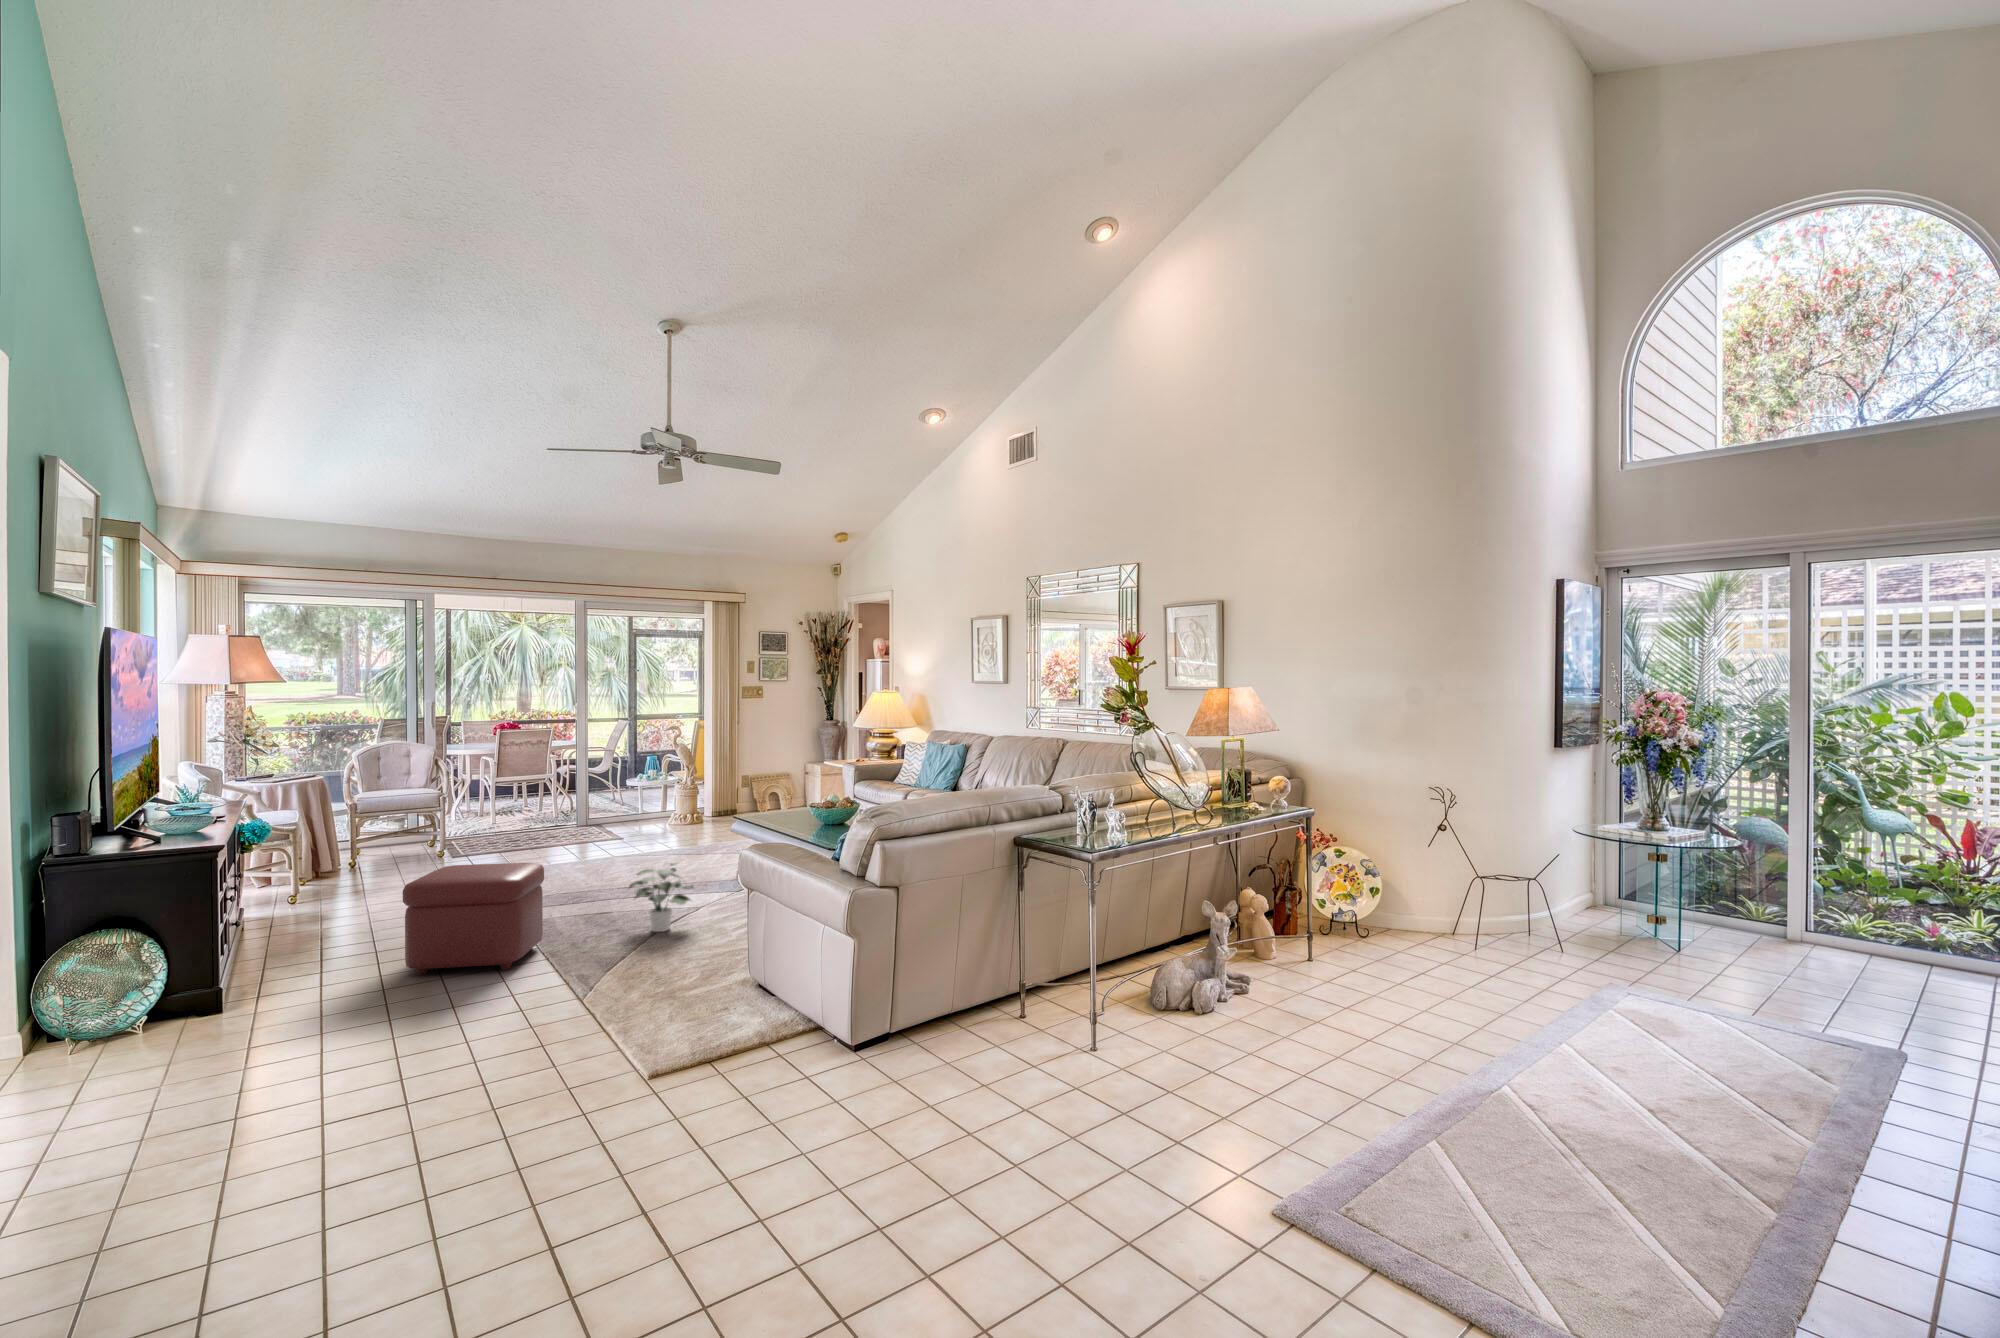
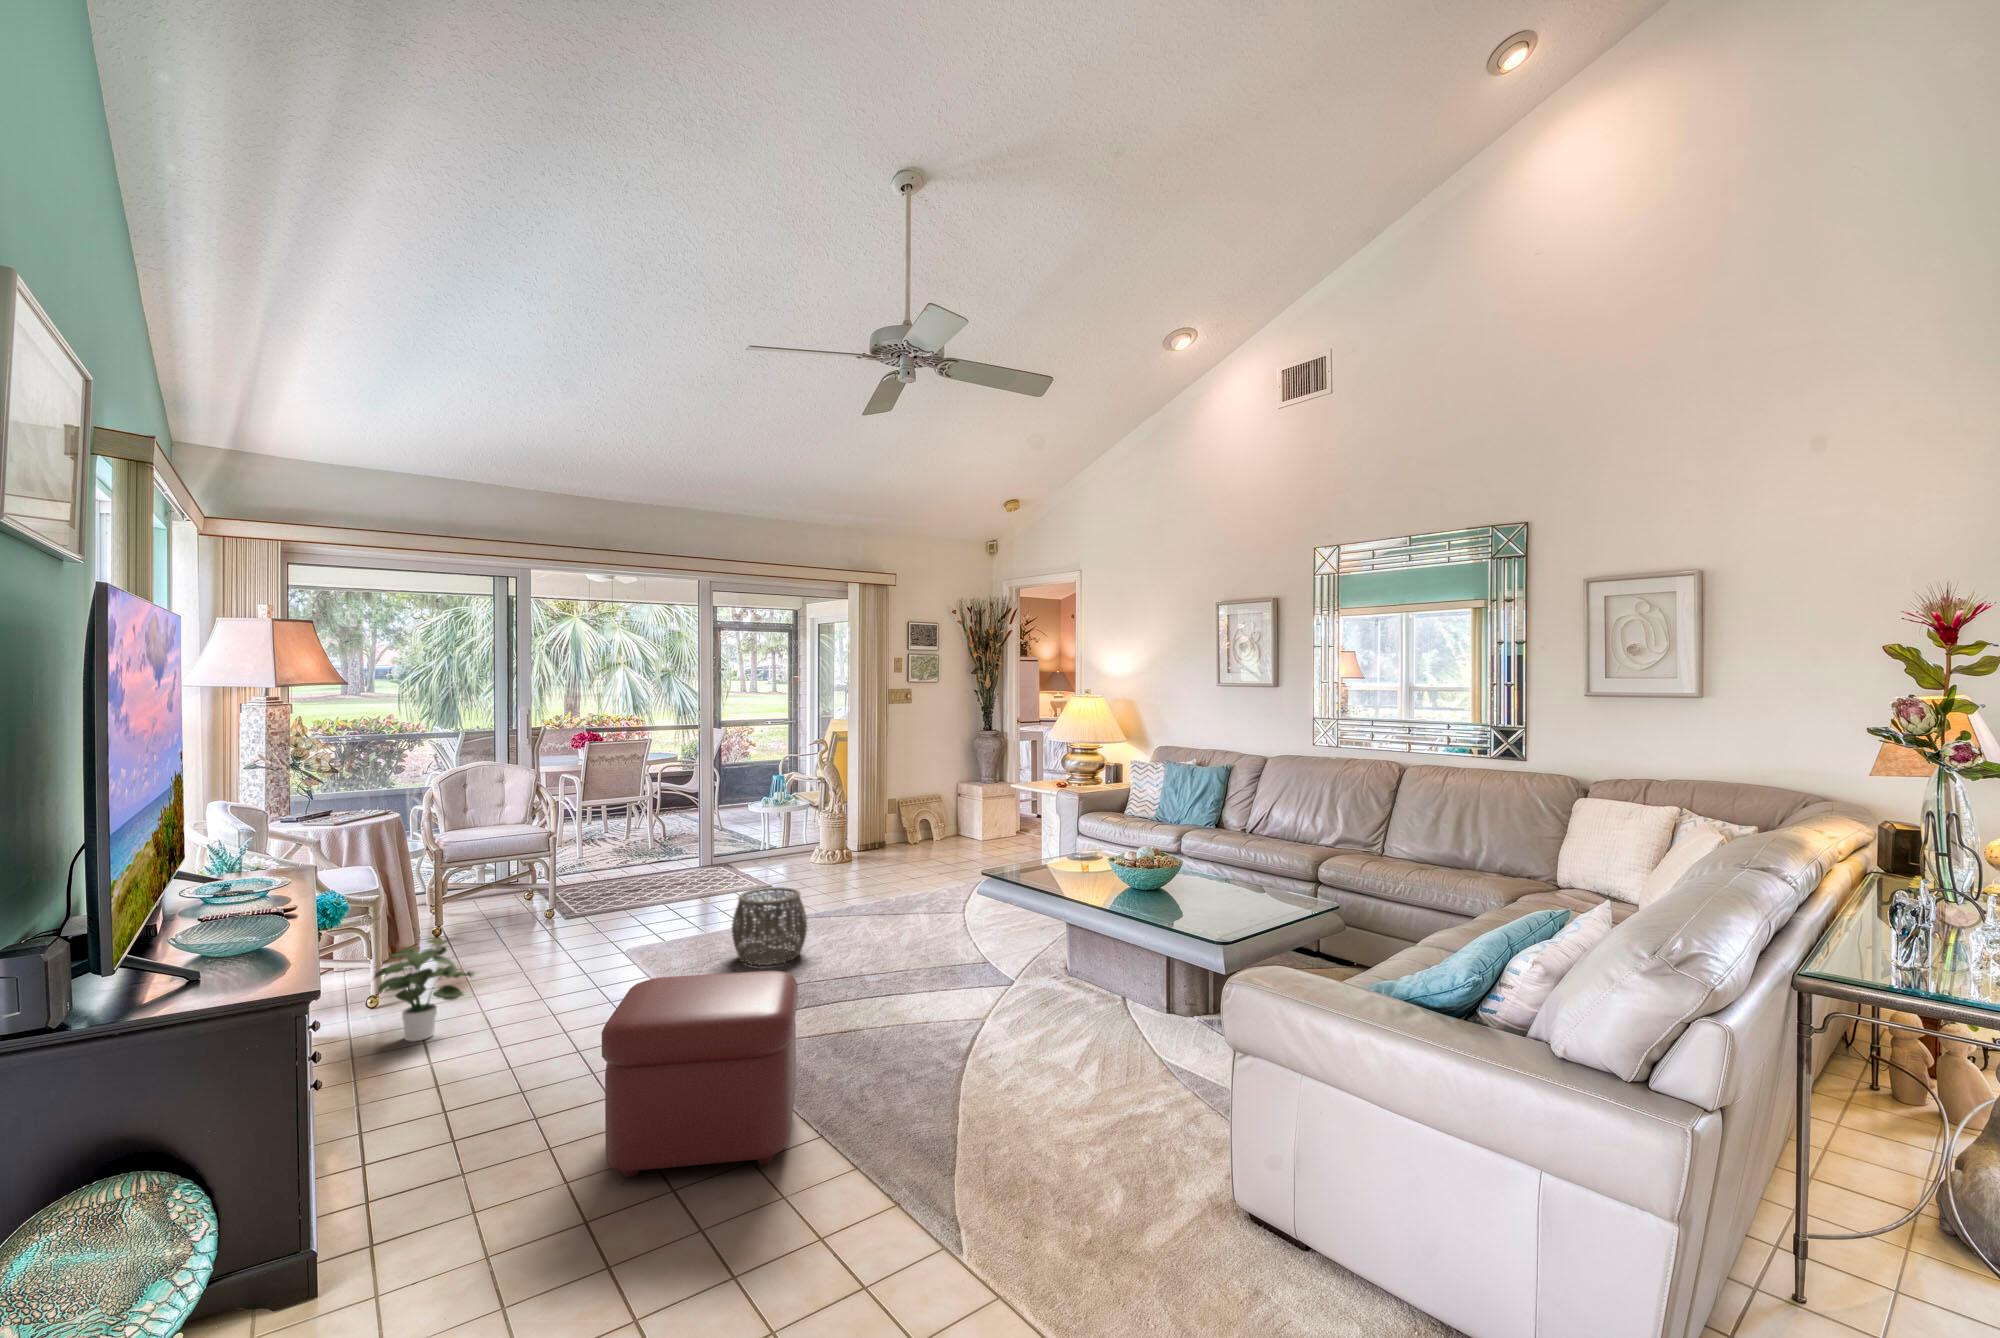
woven basket: none [557,830,616,884] -> present [732,887,807,966]
potted plant: present [629,863,694,932] -> present [374,939,474,1041]

